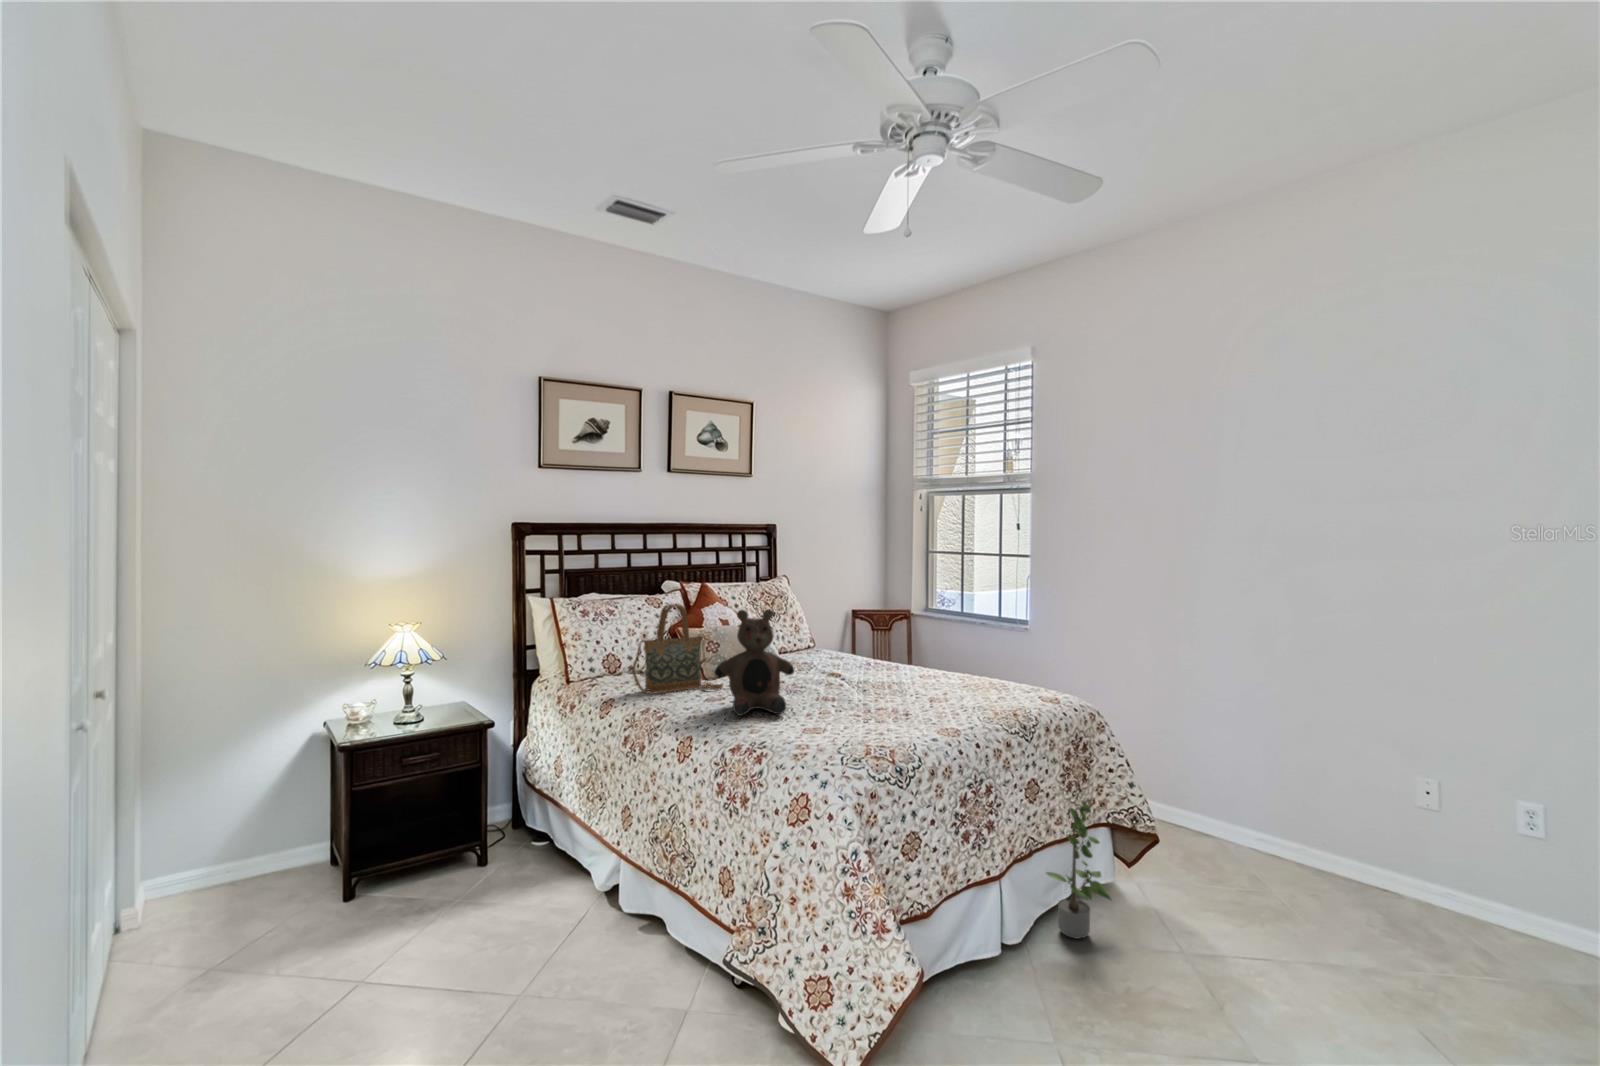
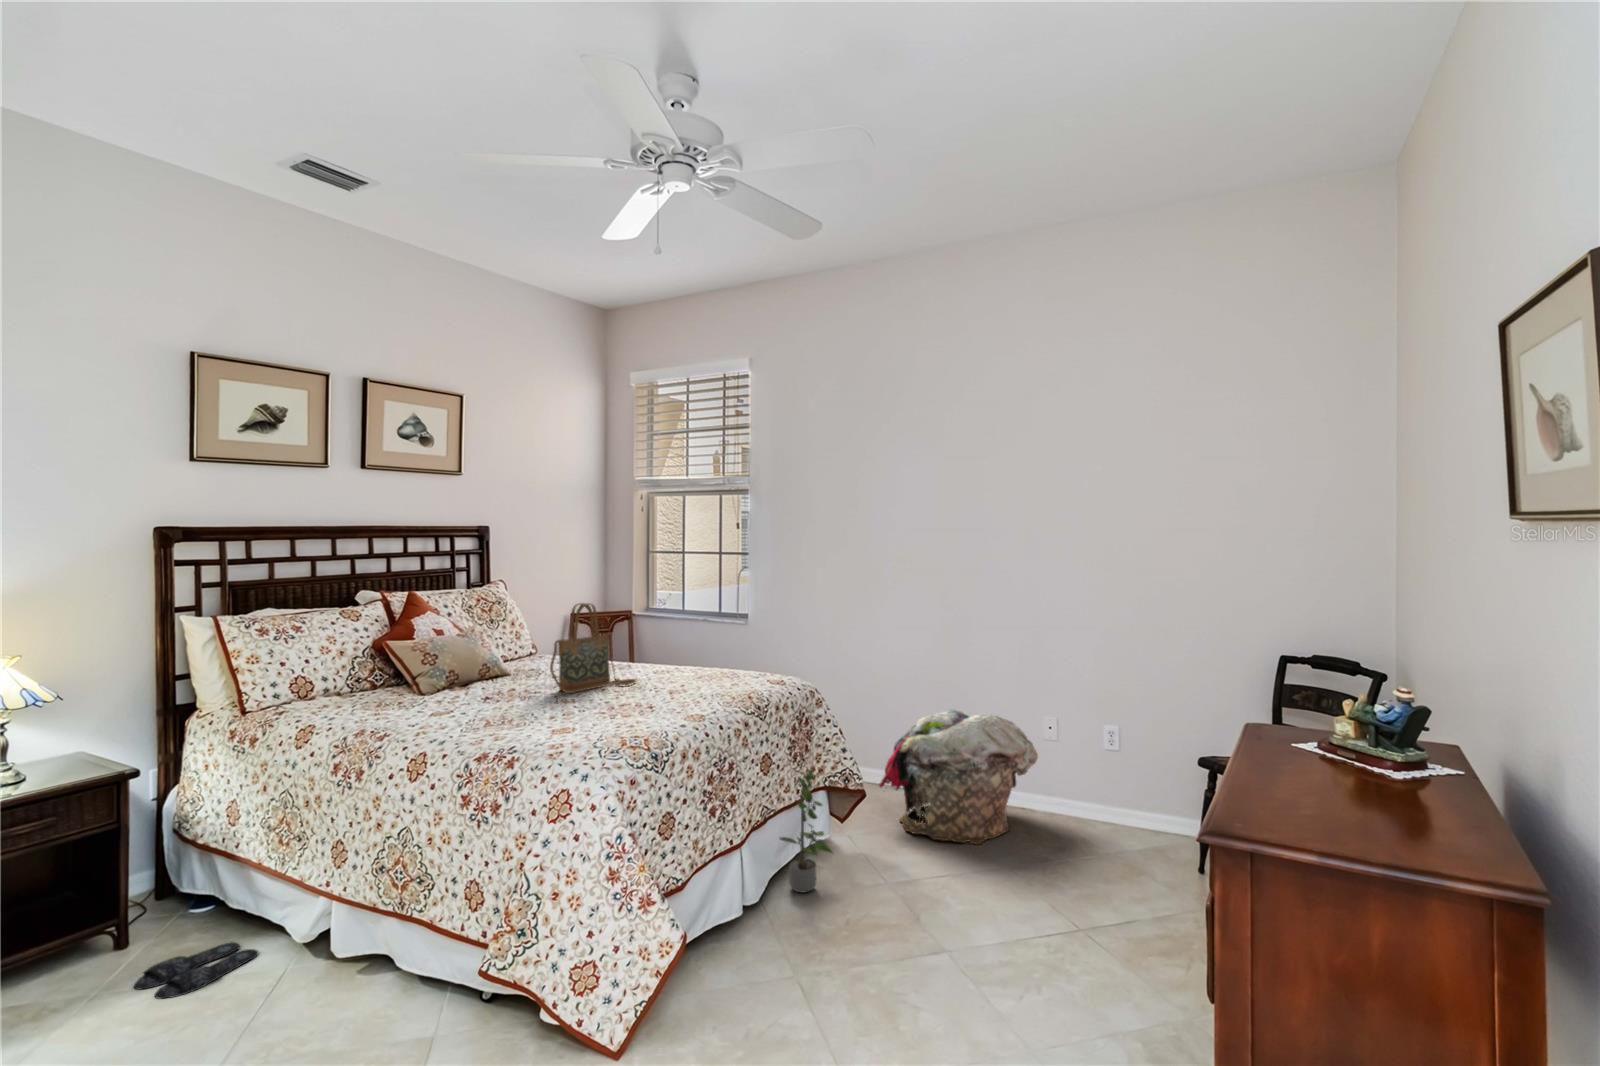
handbag: present [632,604,723,694] -> present [550,603,636,693]
teddy bear: present [715,609,794,716] -> none [444,613,533,726]
laundry basket: none [1173,749,1401,921] -> present [879,709,1038,845]
slippers: none [480,877,568,918] -> present [134,942,258,999]

